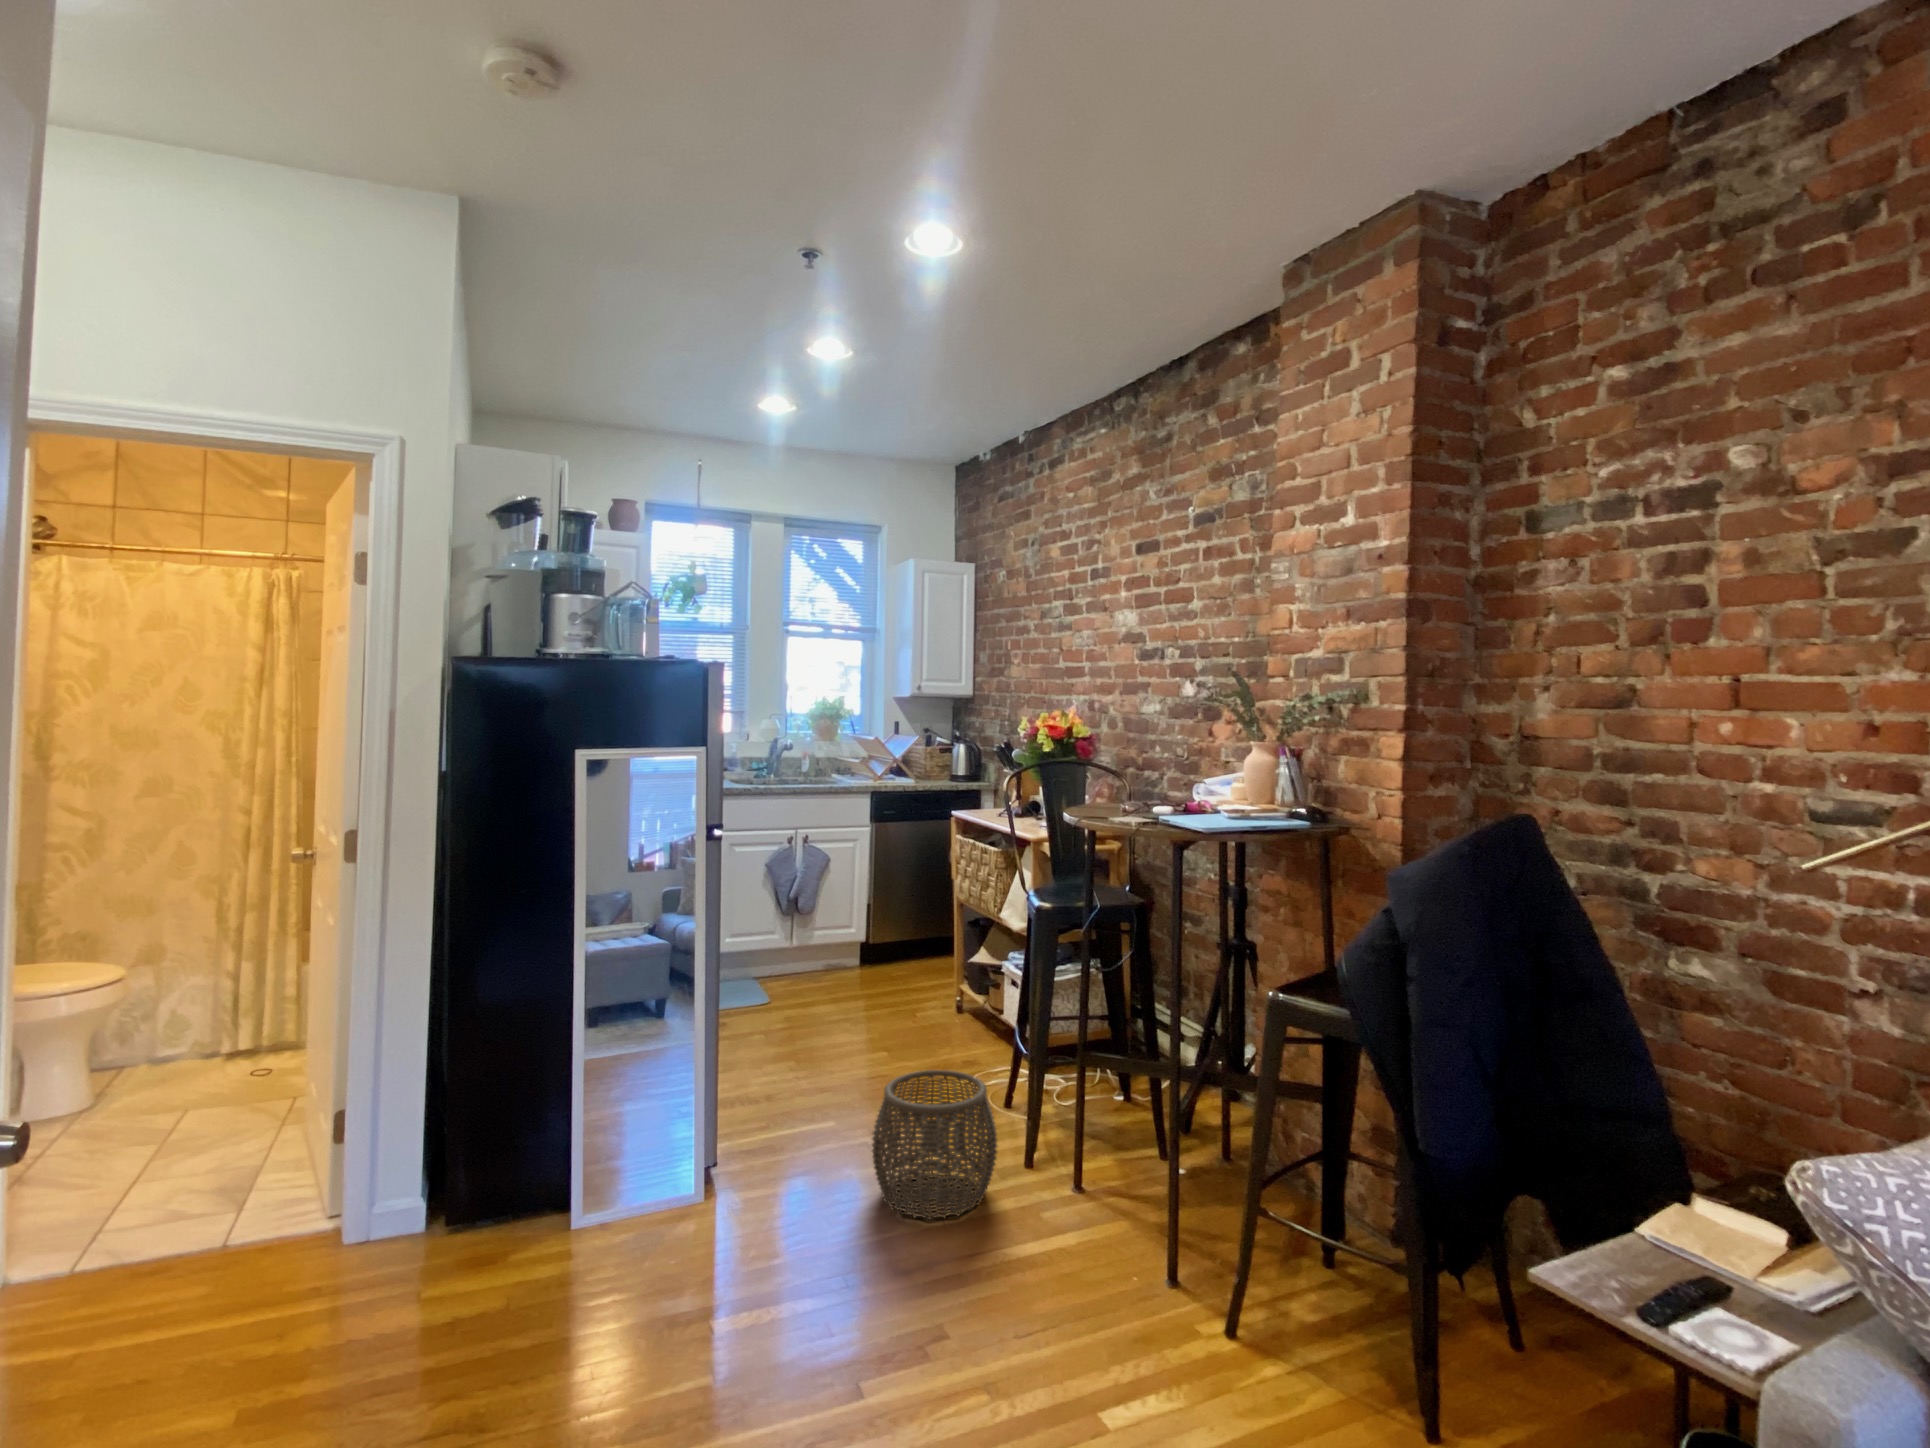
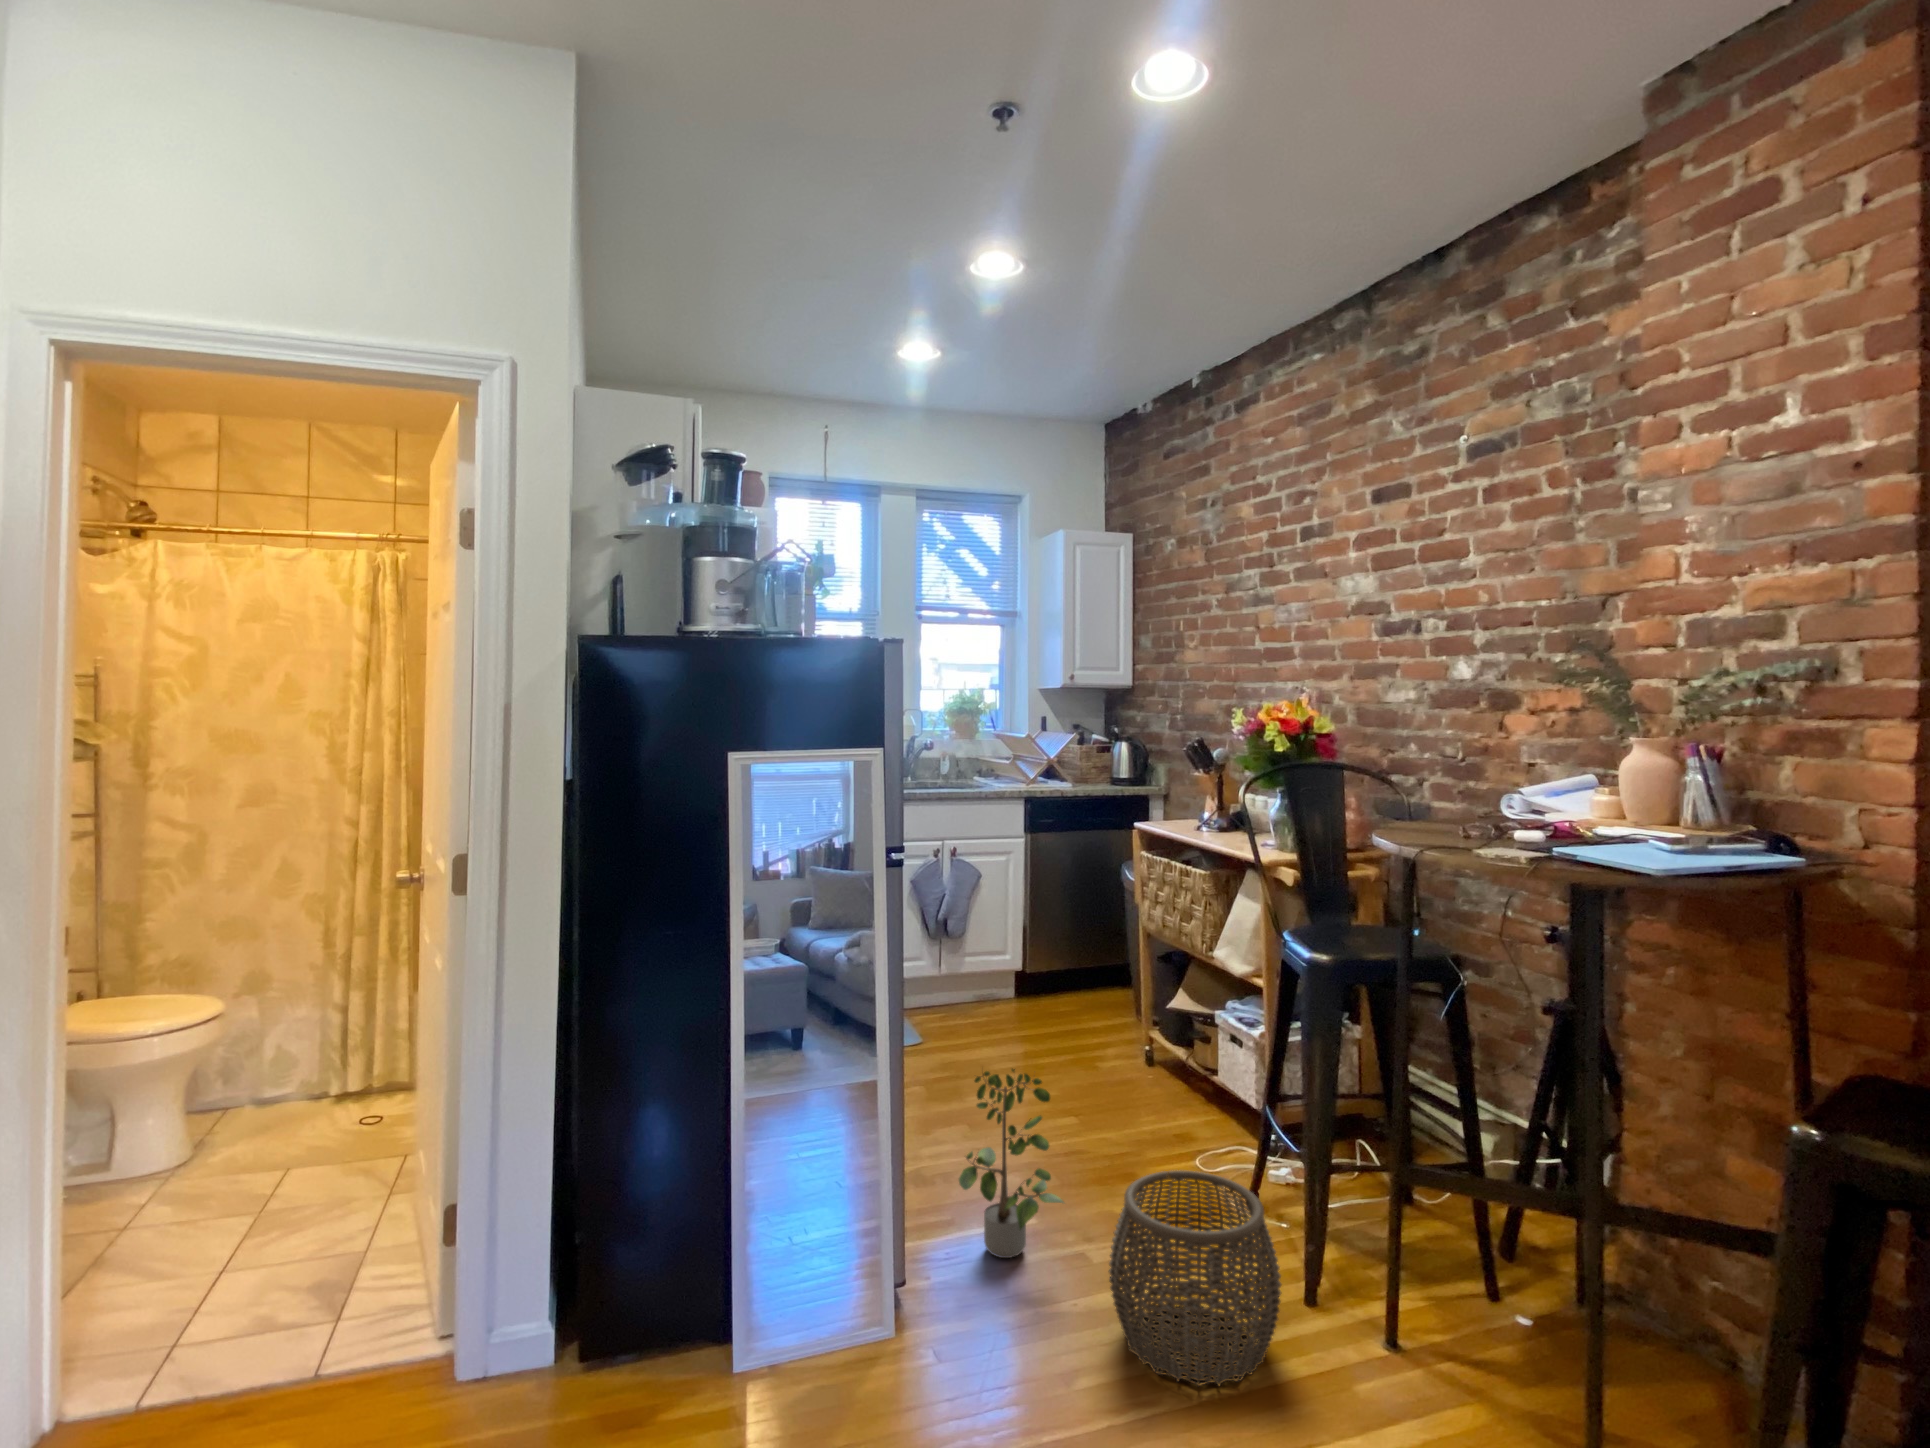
potted plant: none [768,1000,851,1149] -> present [959,1069,1064,1258]

